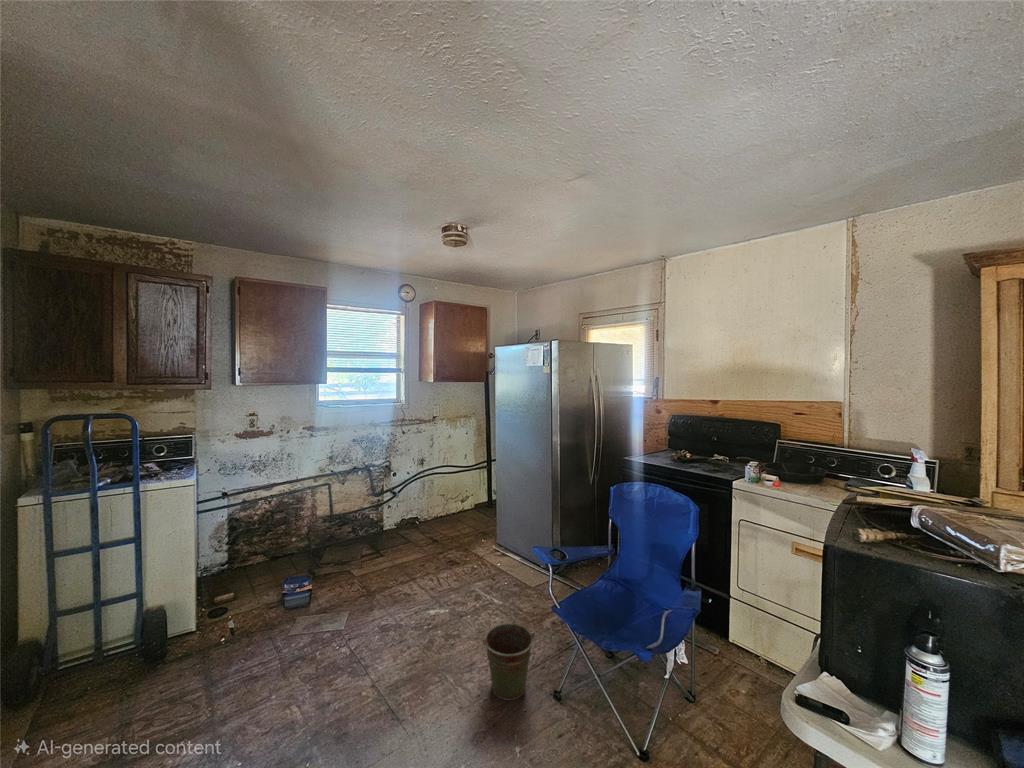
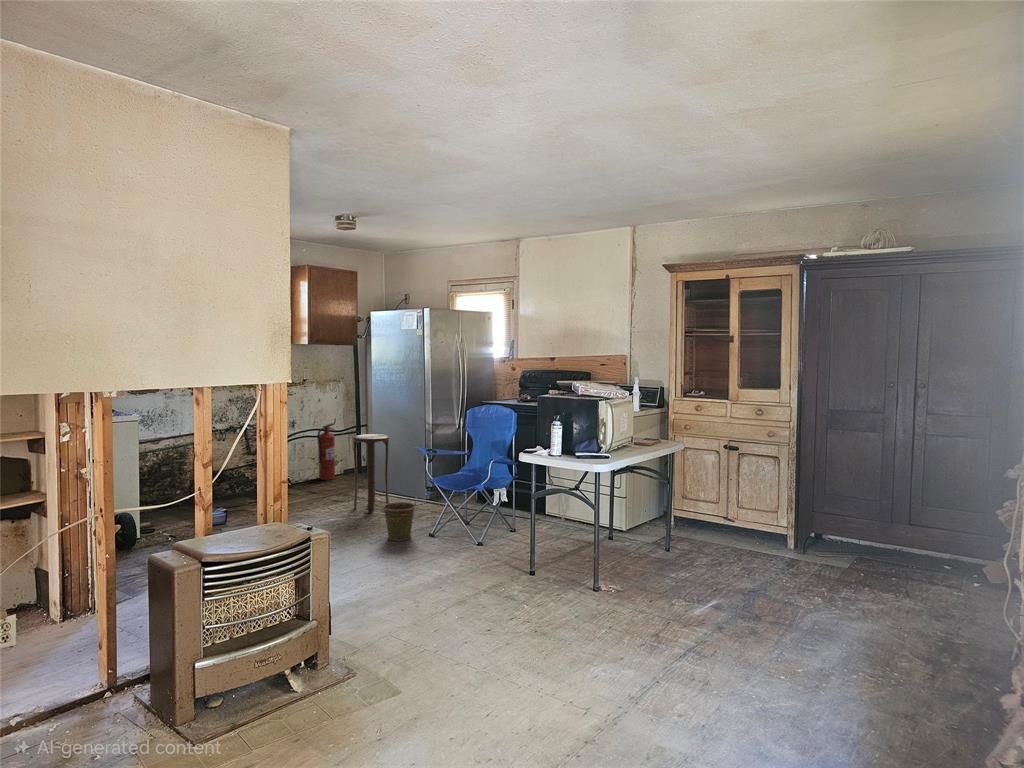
fire extinguisher: none [446,460,464,519] -> present [317,423,335,480]
stool: none [464,492,508,596] -> present [353,434,389,512]

